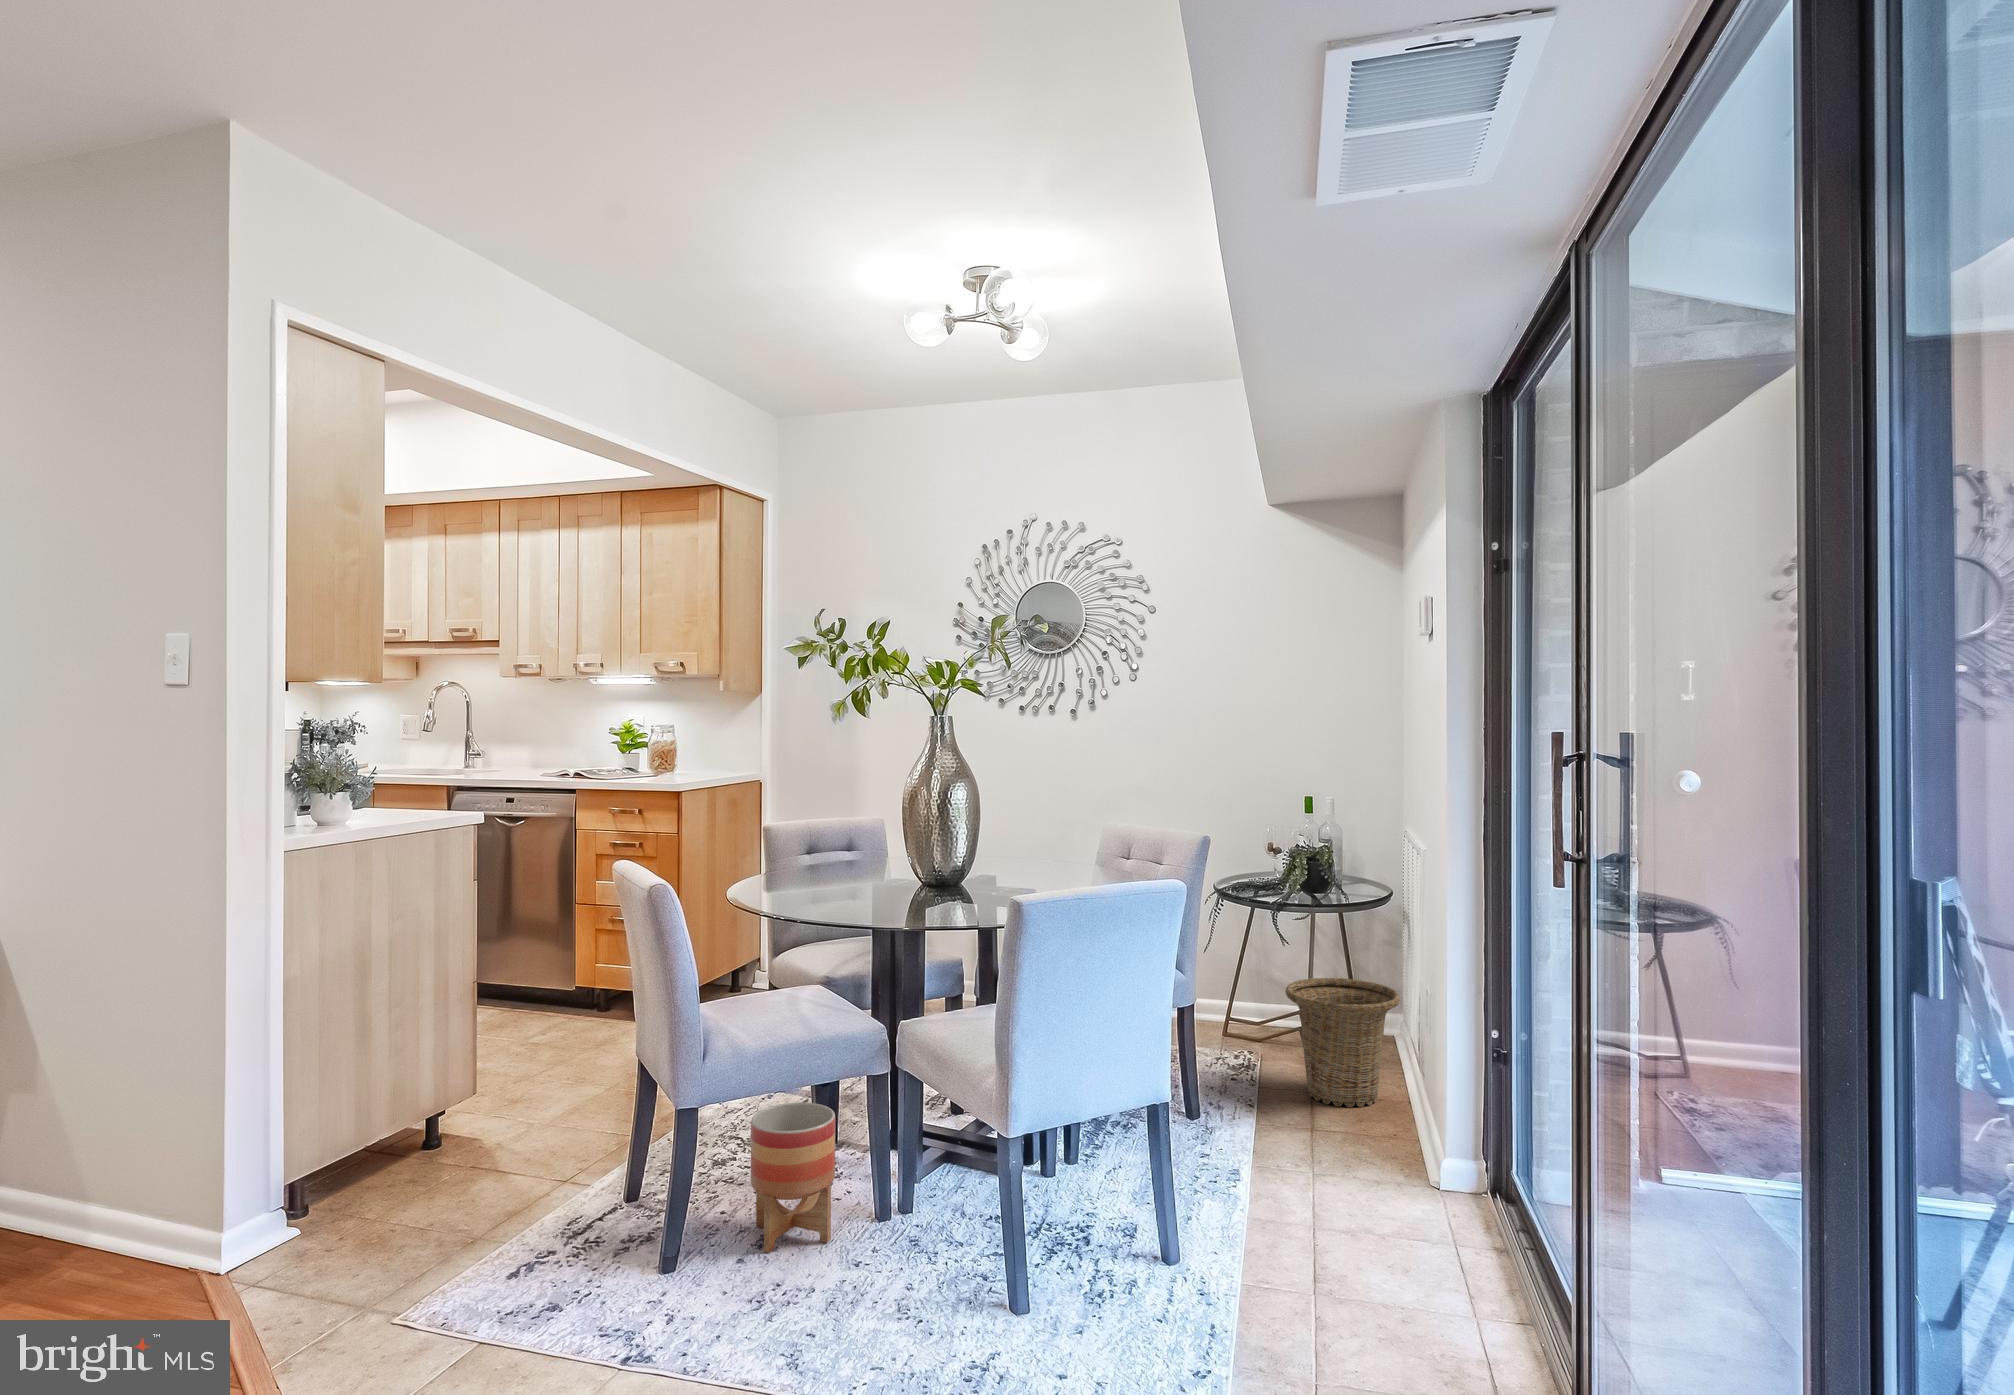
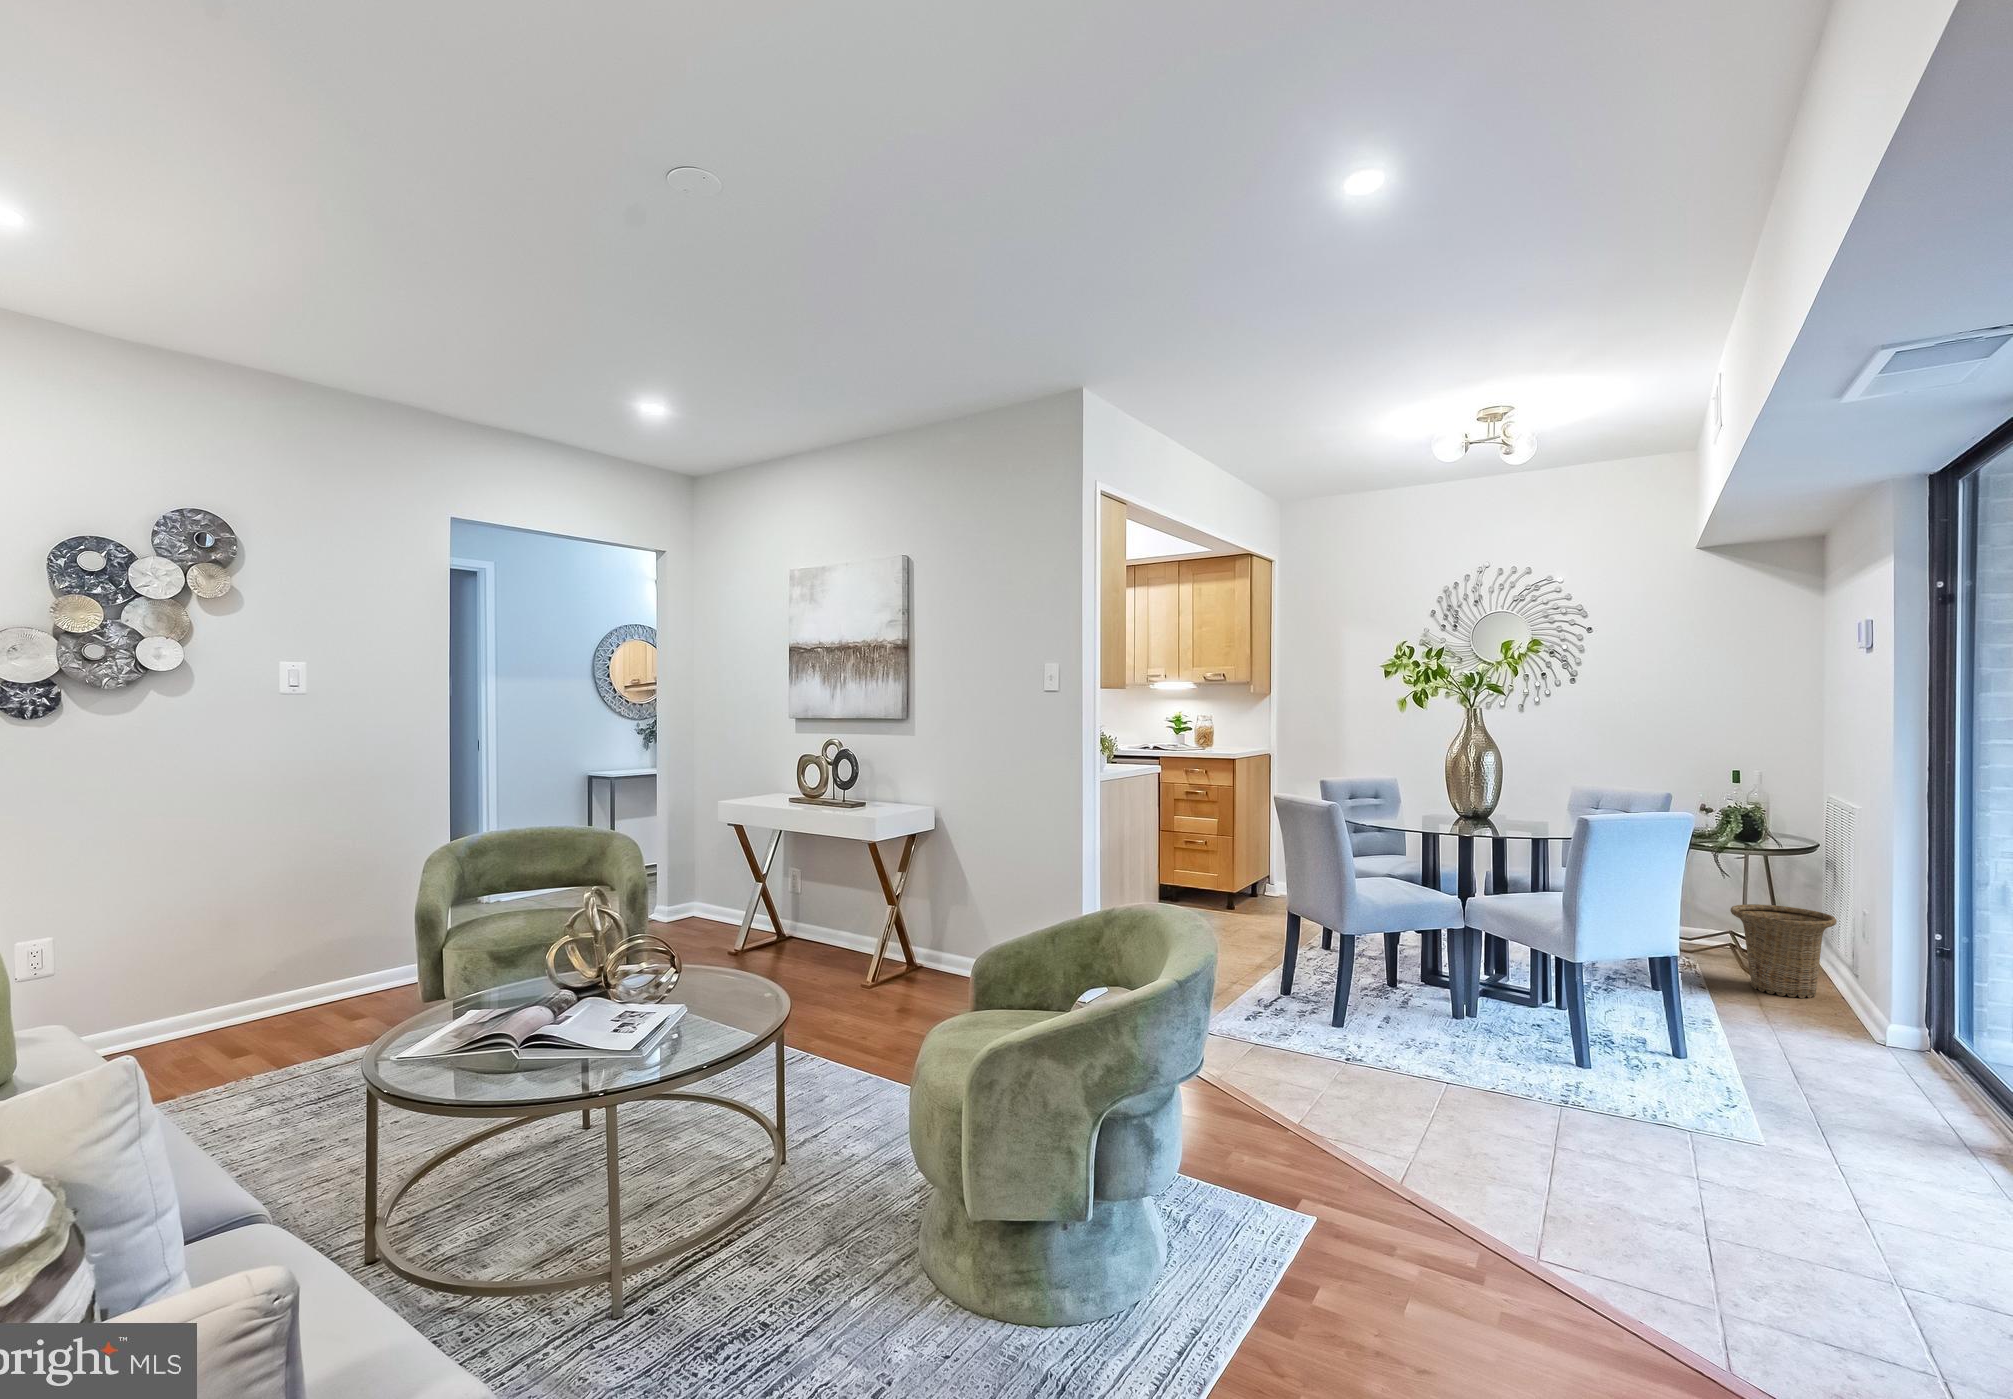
planter: present [751,1102,835,1253] -> none [1377,942,1432,1024]

